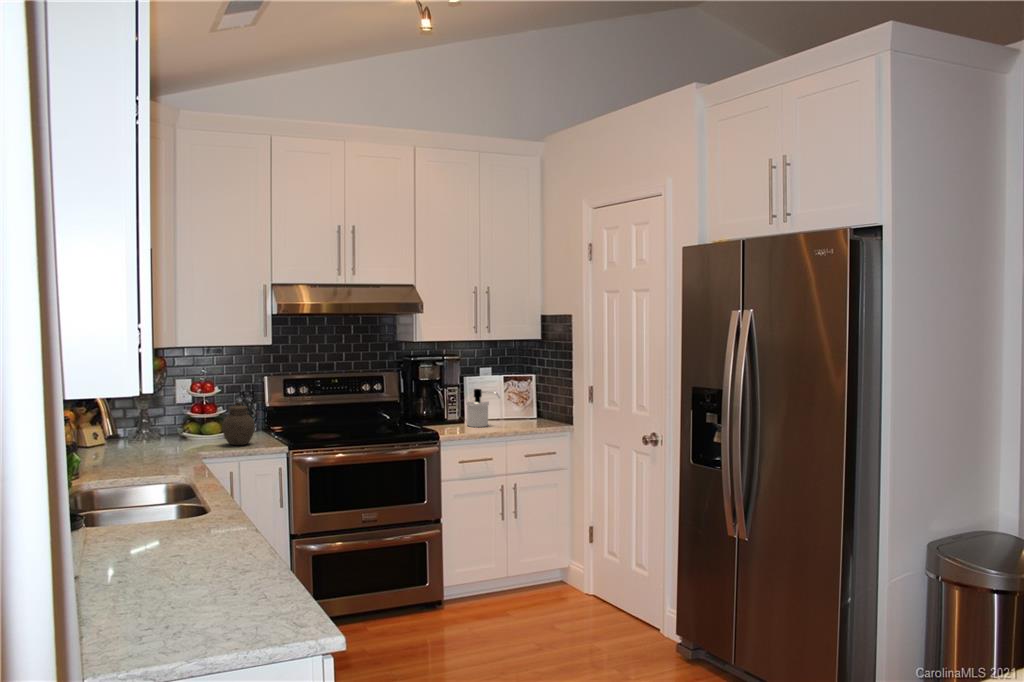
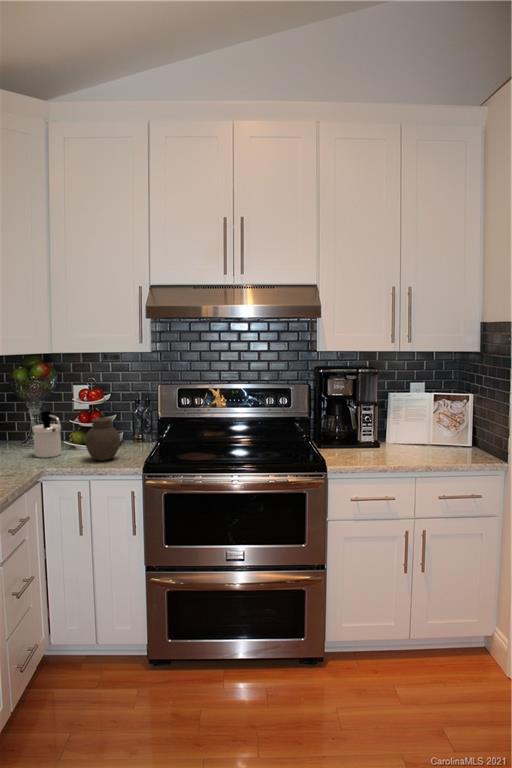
soap dispenser: present [466,389,500,427] -> present [33,411,61,458]

